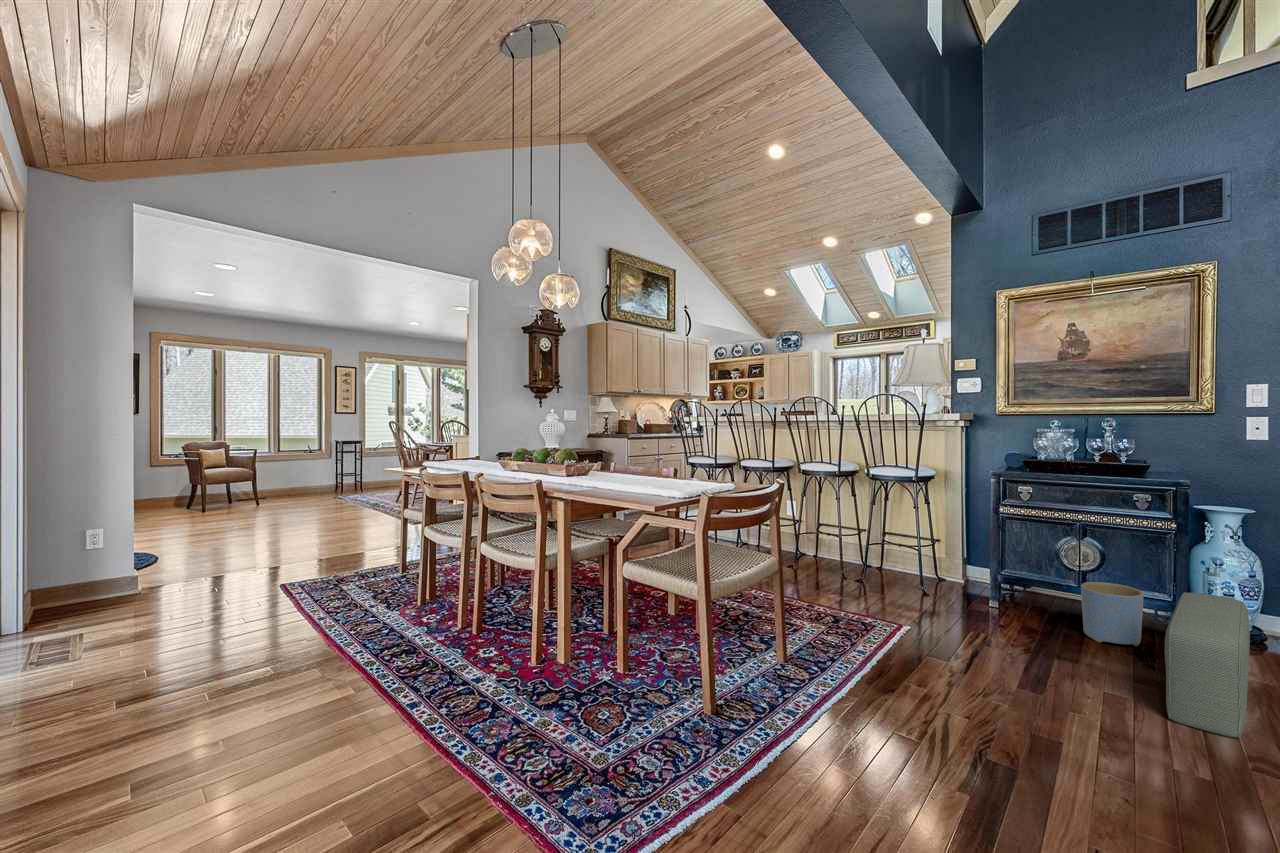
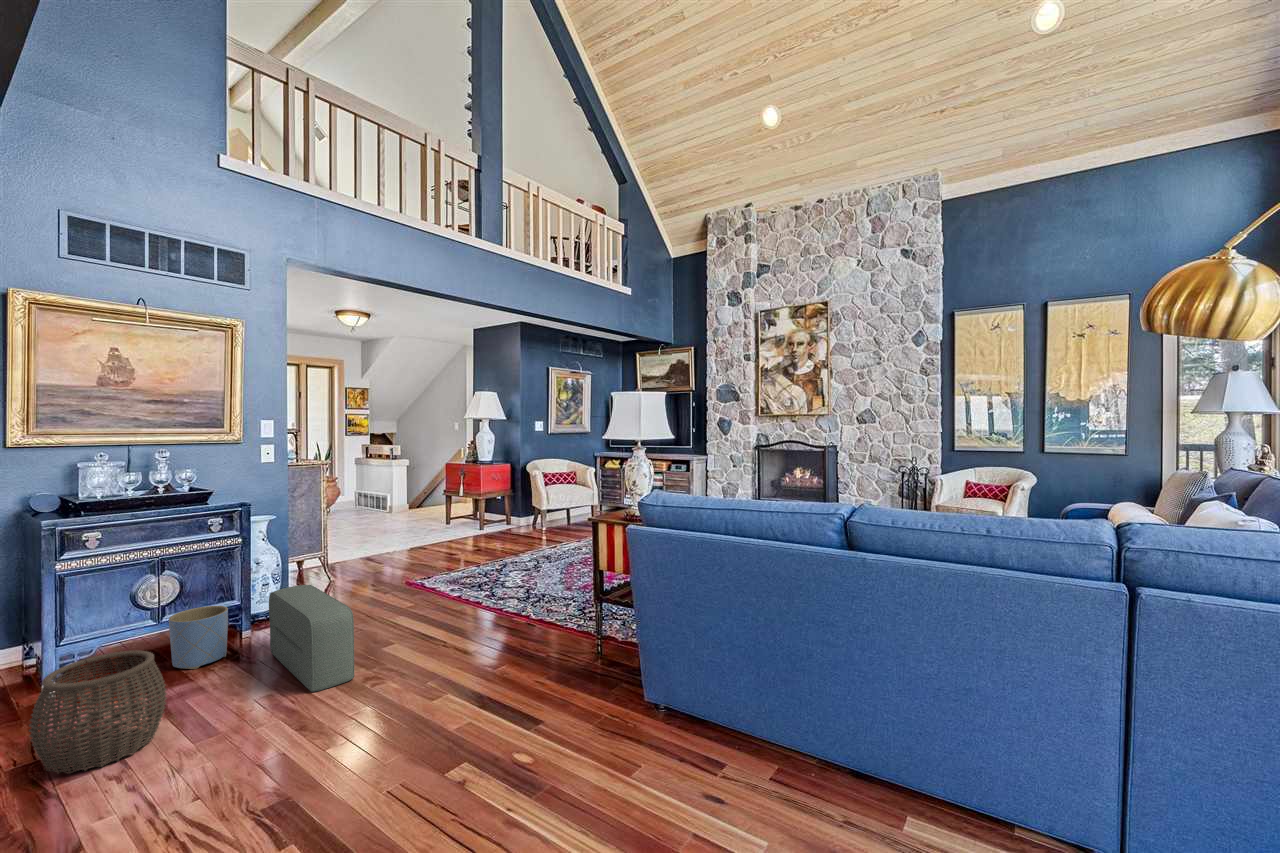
woven basket: none [925,579,1018,669] -> present [29,651,167,773]

